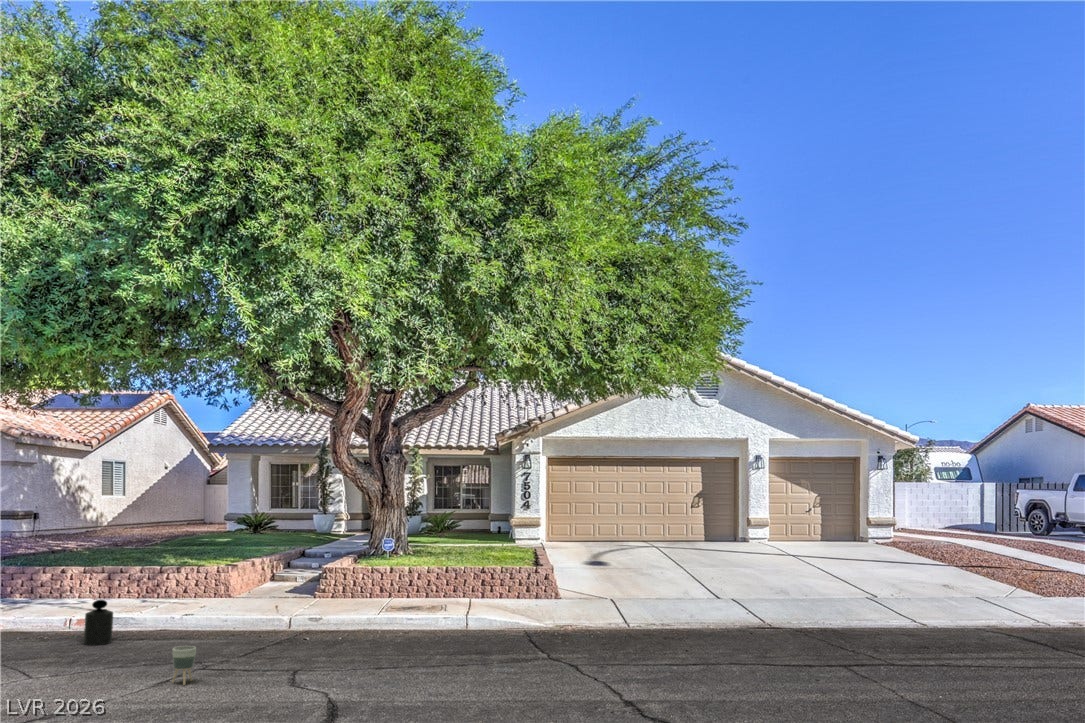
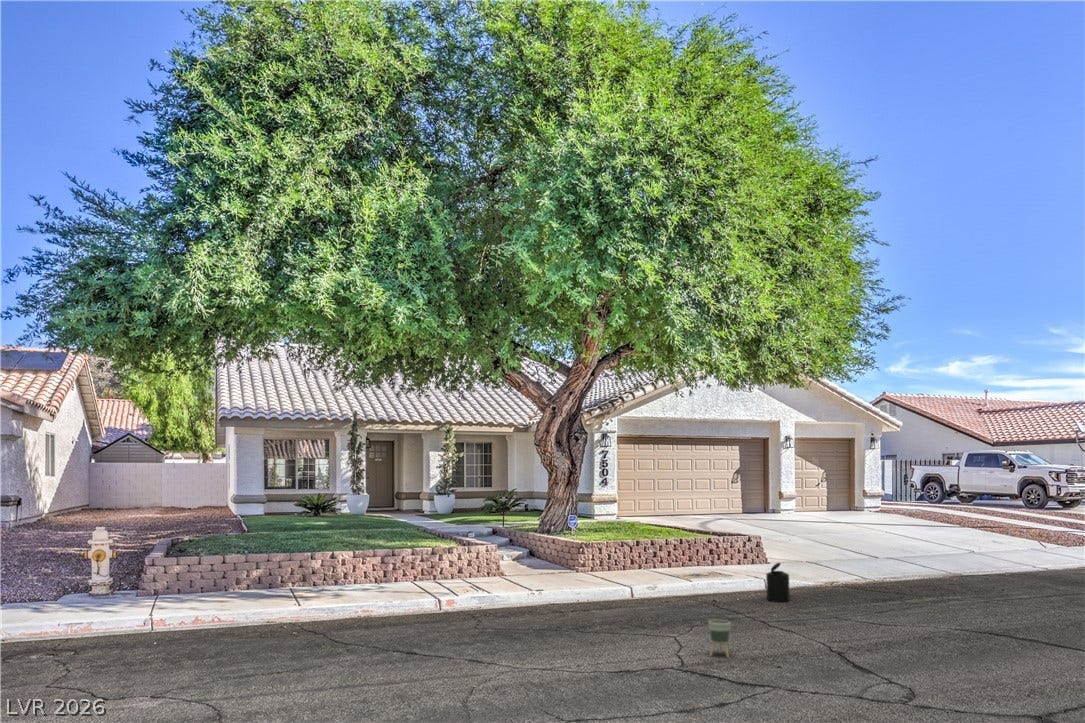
trash can: present [84,600,113,645] -> present [766,563,790,602]

